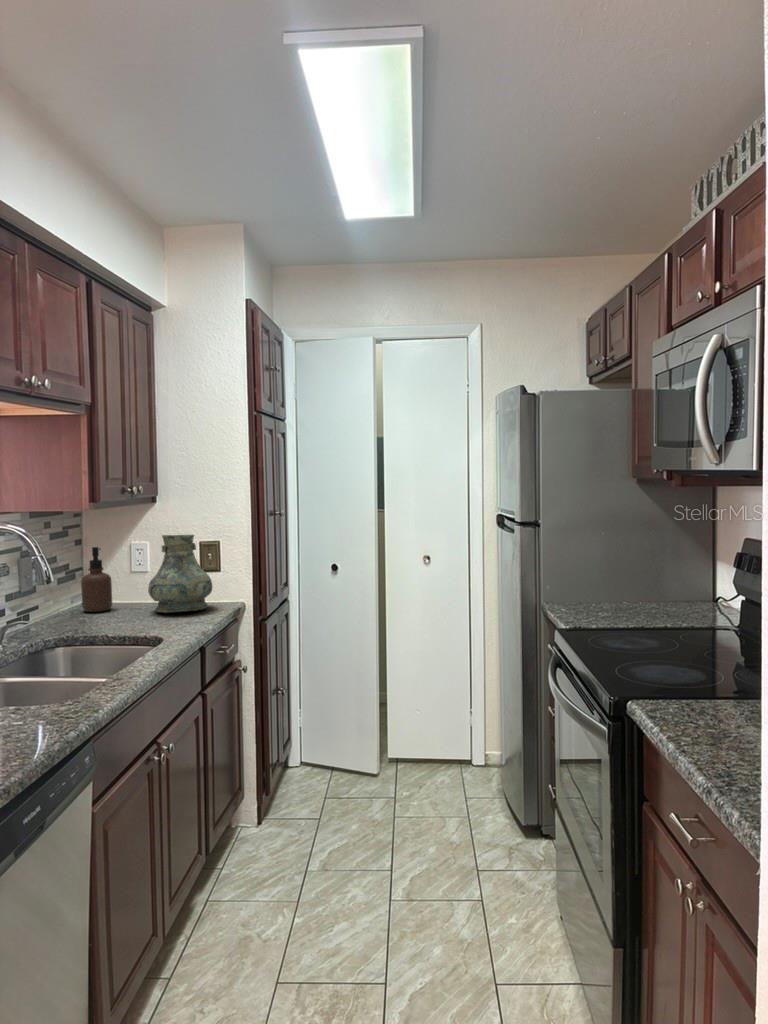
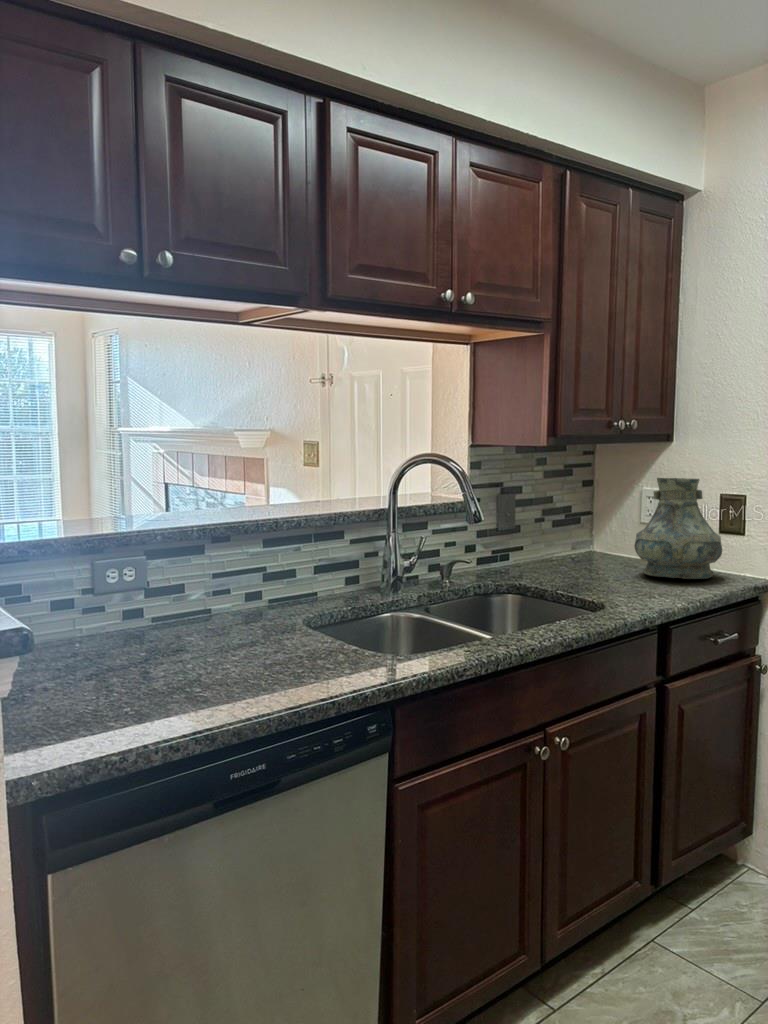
soap dispenser: present [81,547,112,612] -> none [576,489,609,563]

